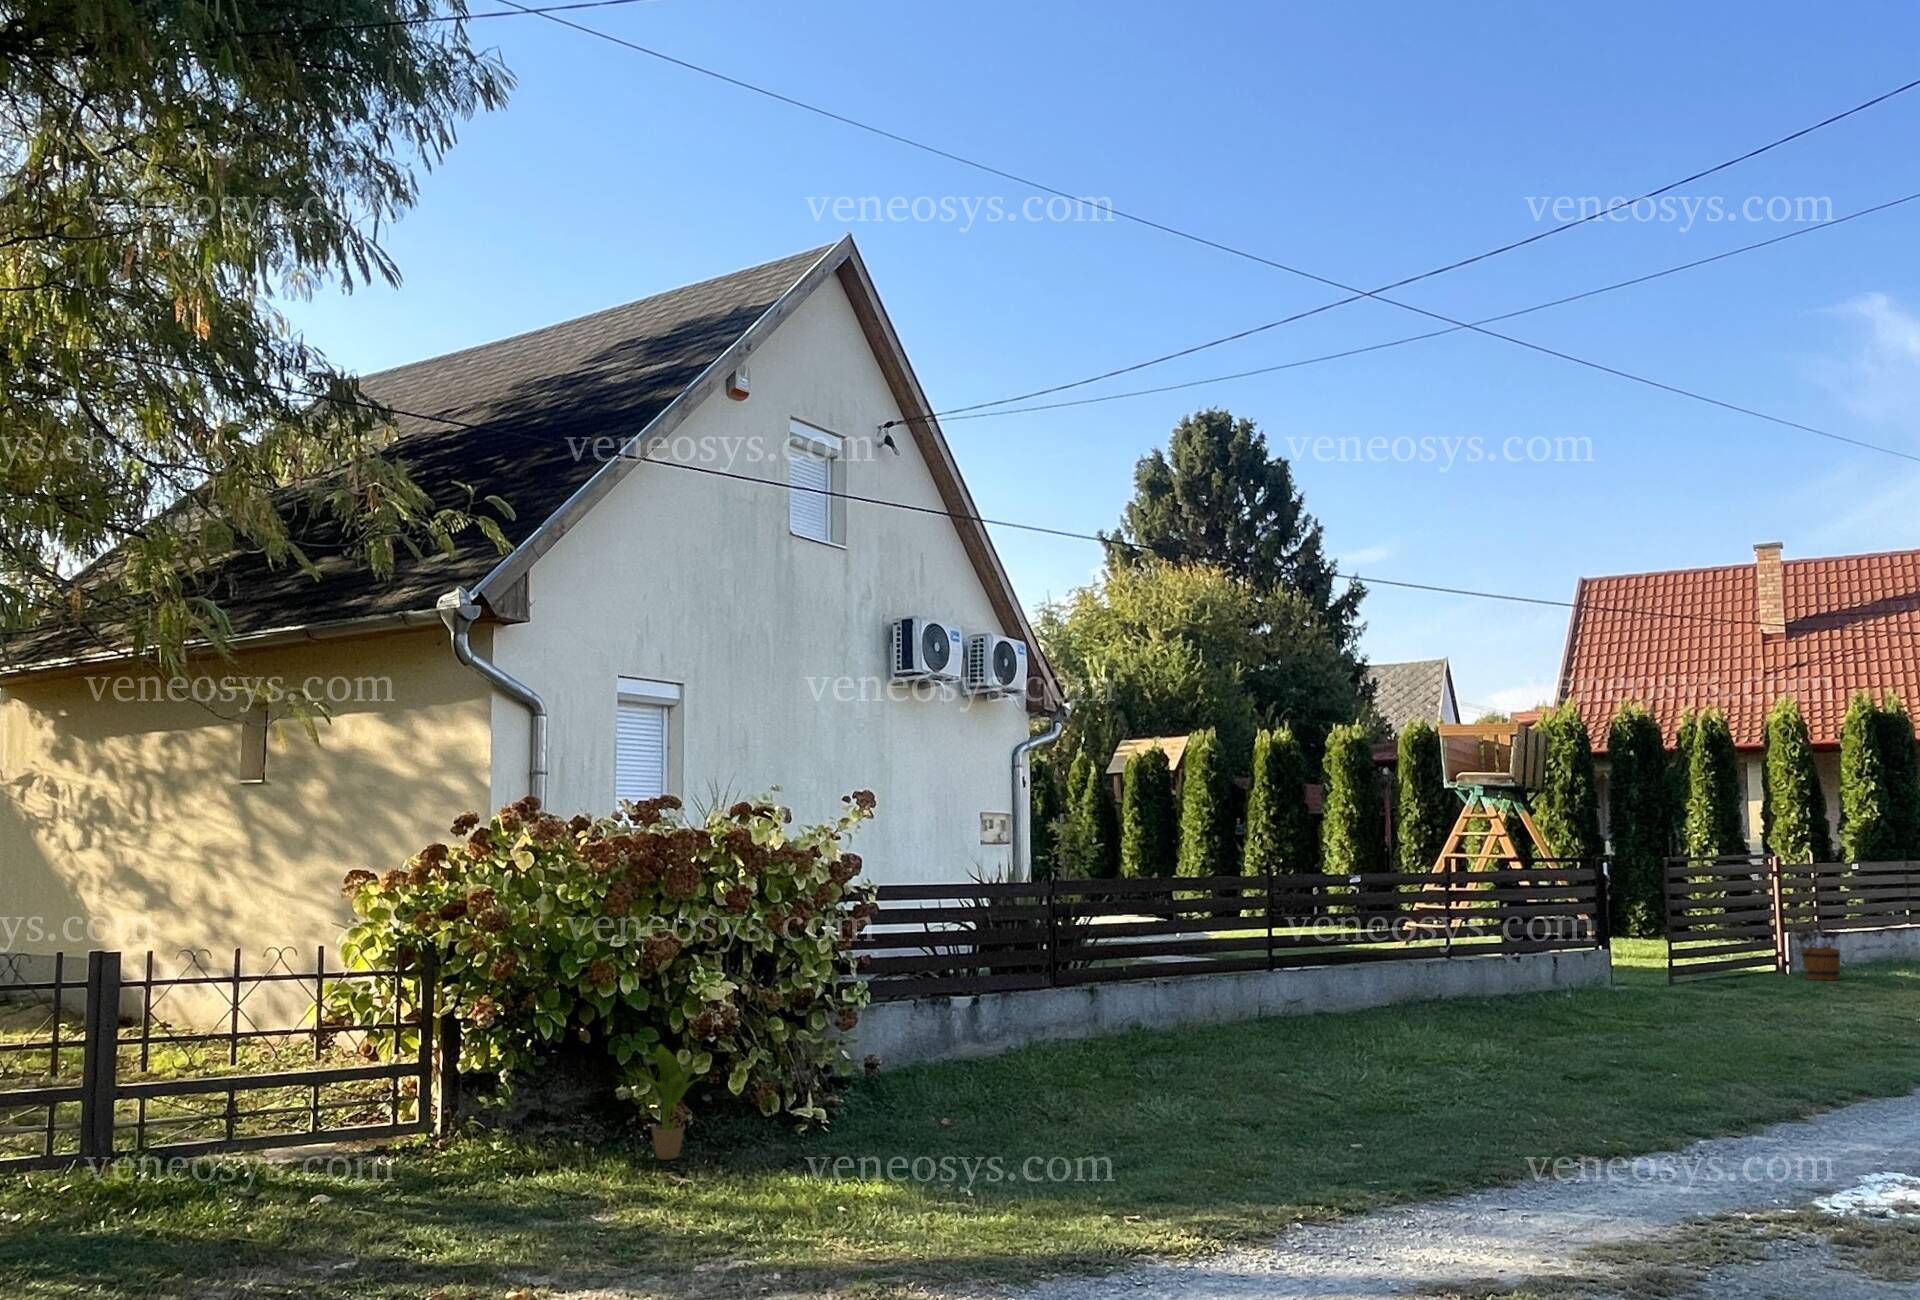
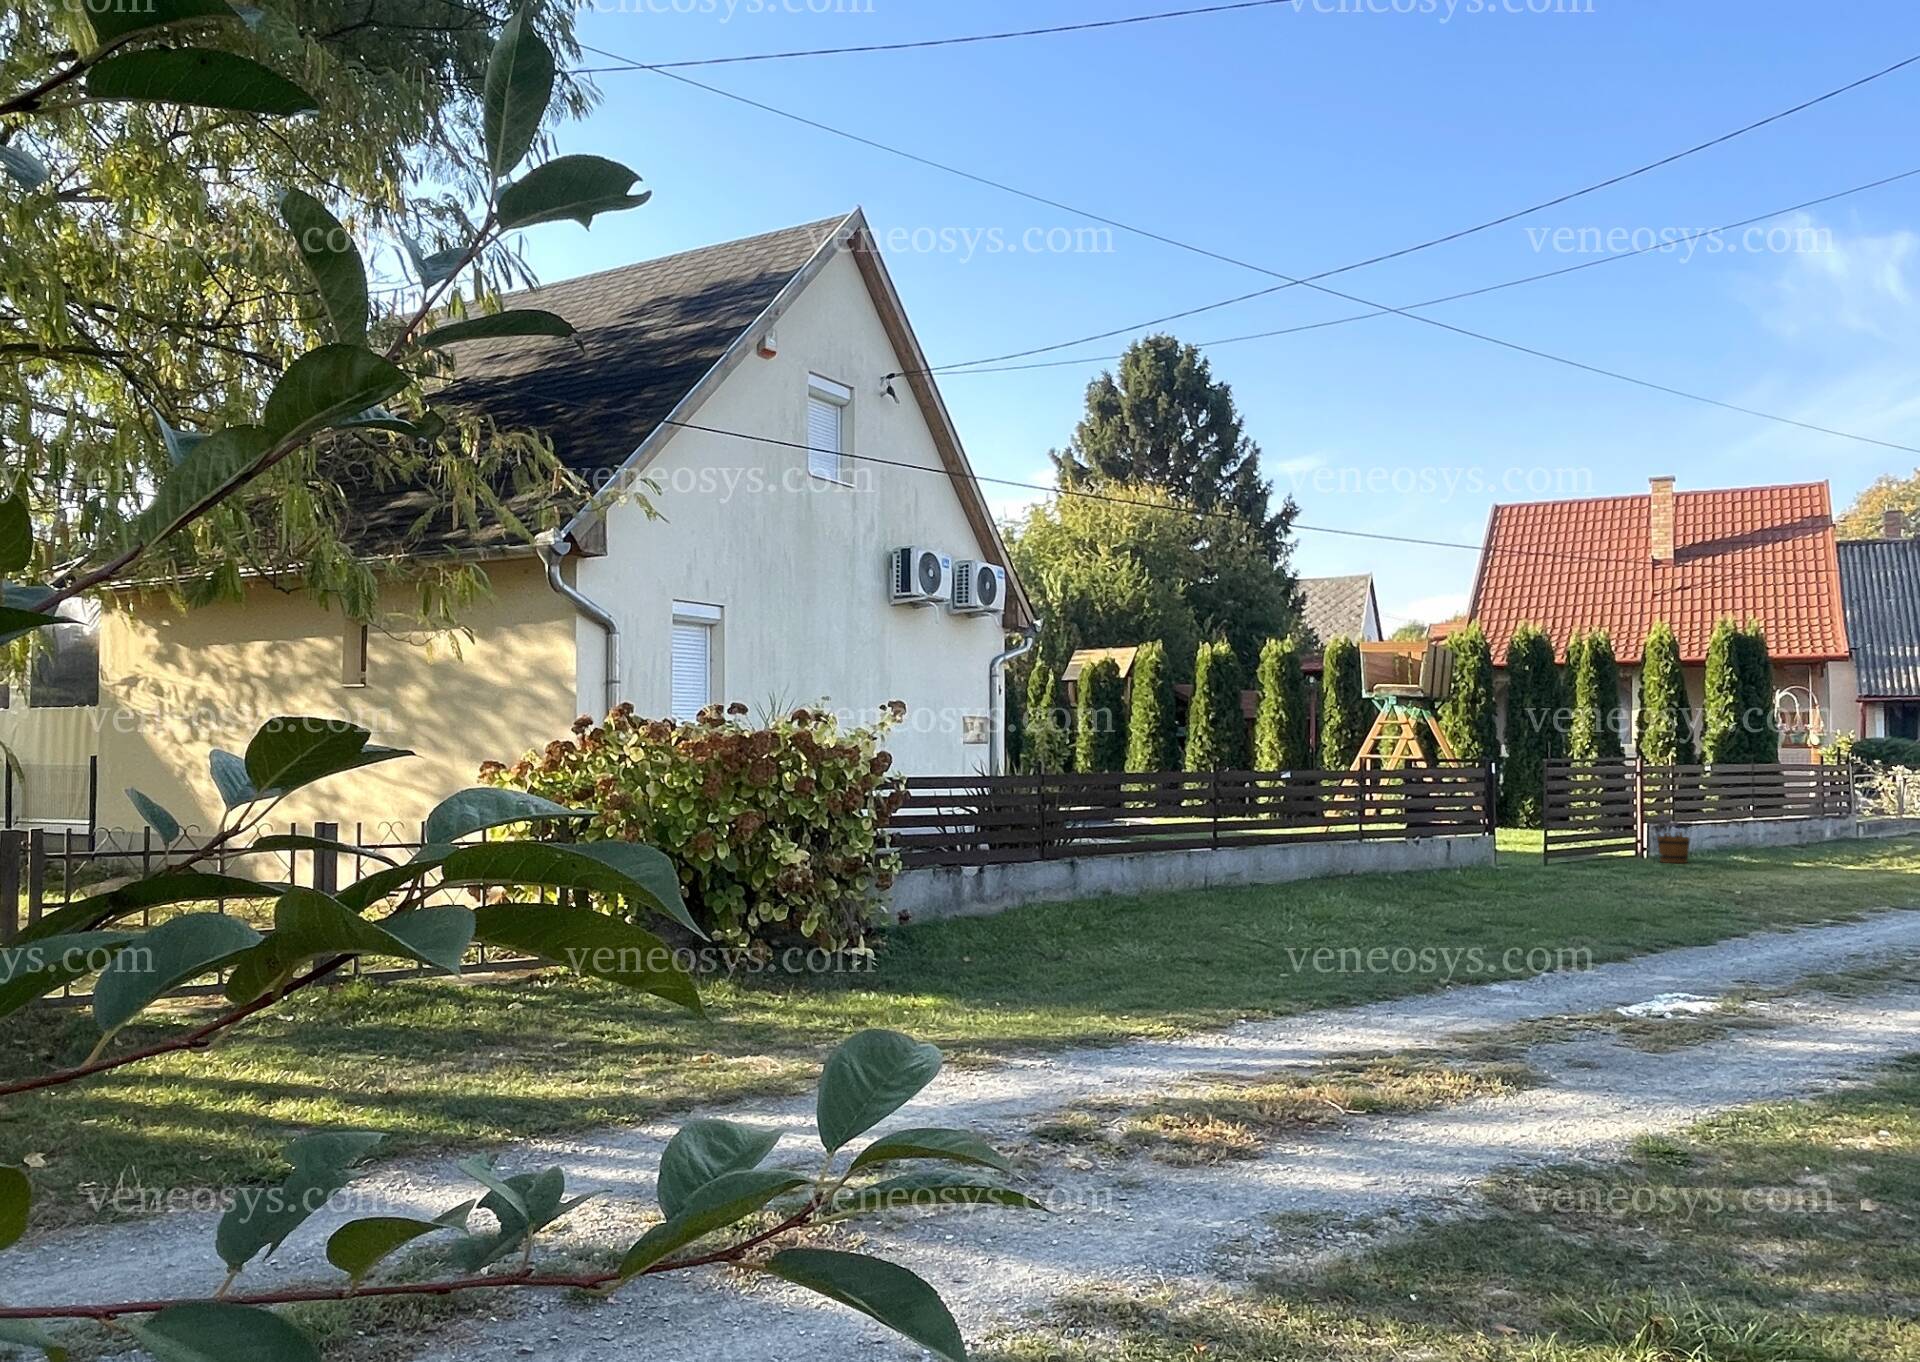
potted plant: present [634,1044,708,1160] -> none [720,899,787,988]

